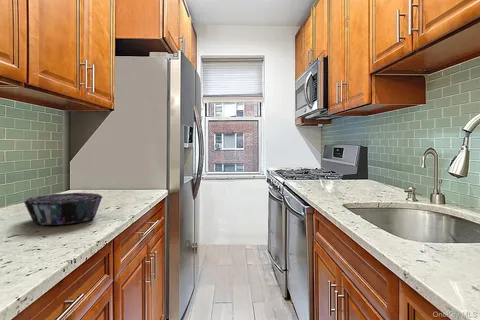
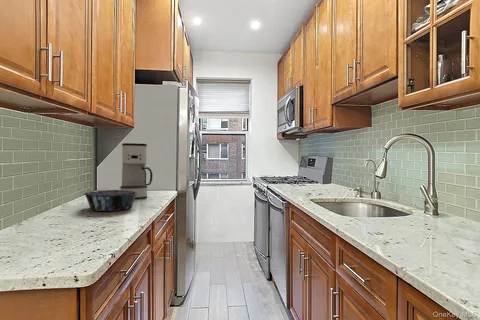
coffee maker: none [91,130,134,203] -> present [120,143,153,198]

